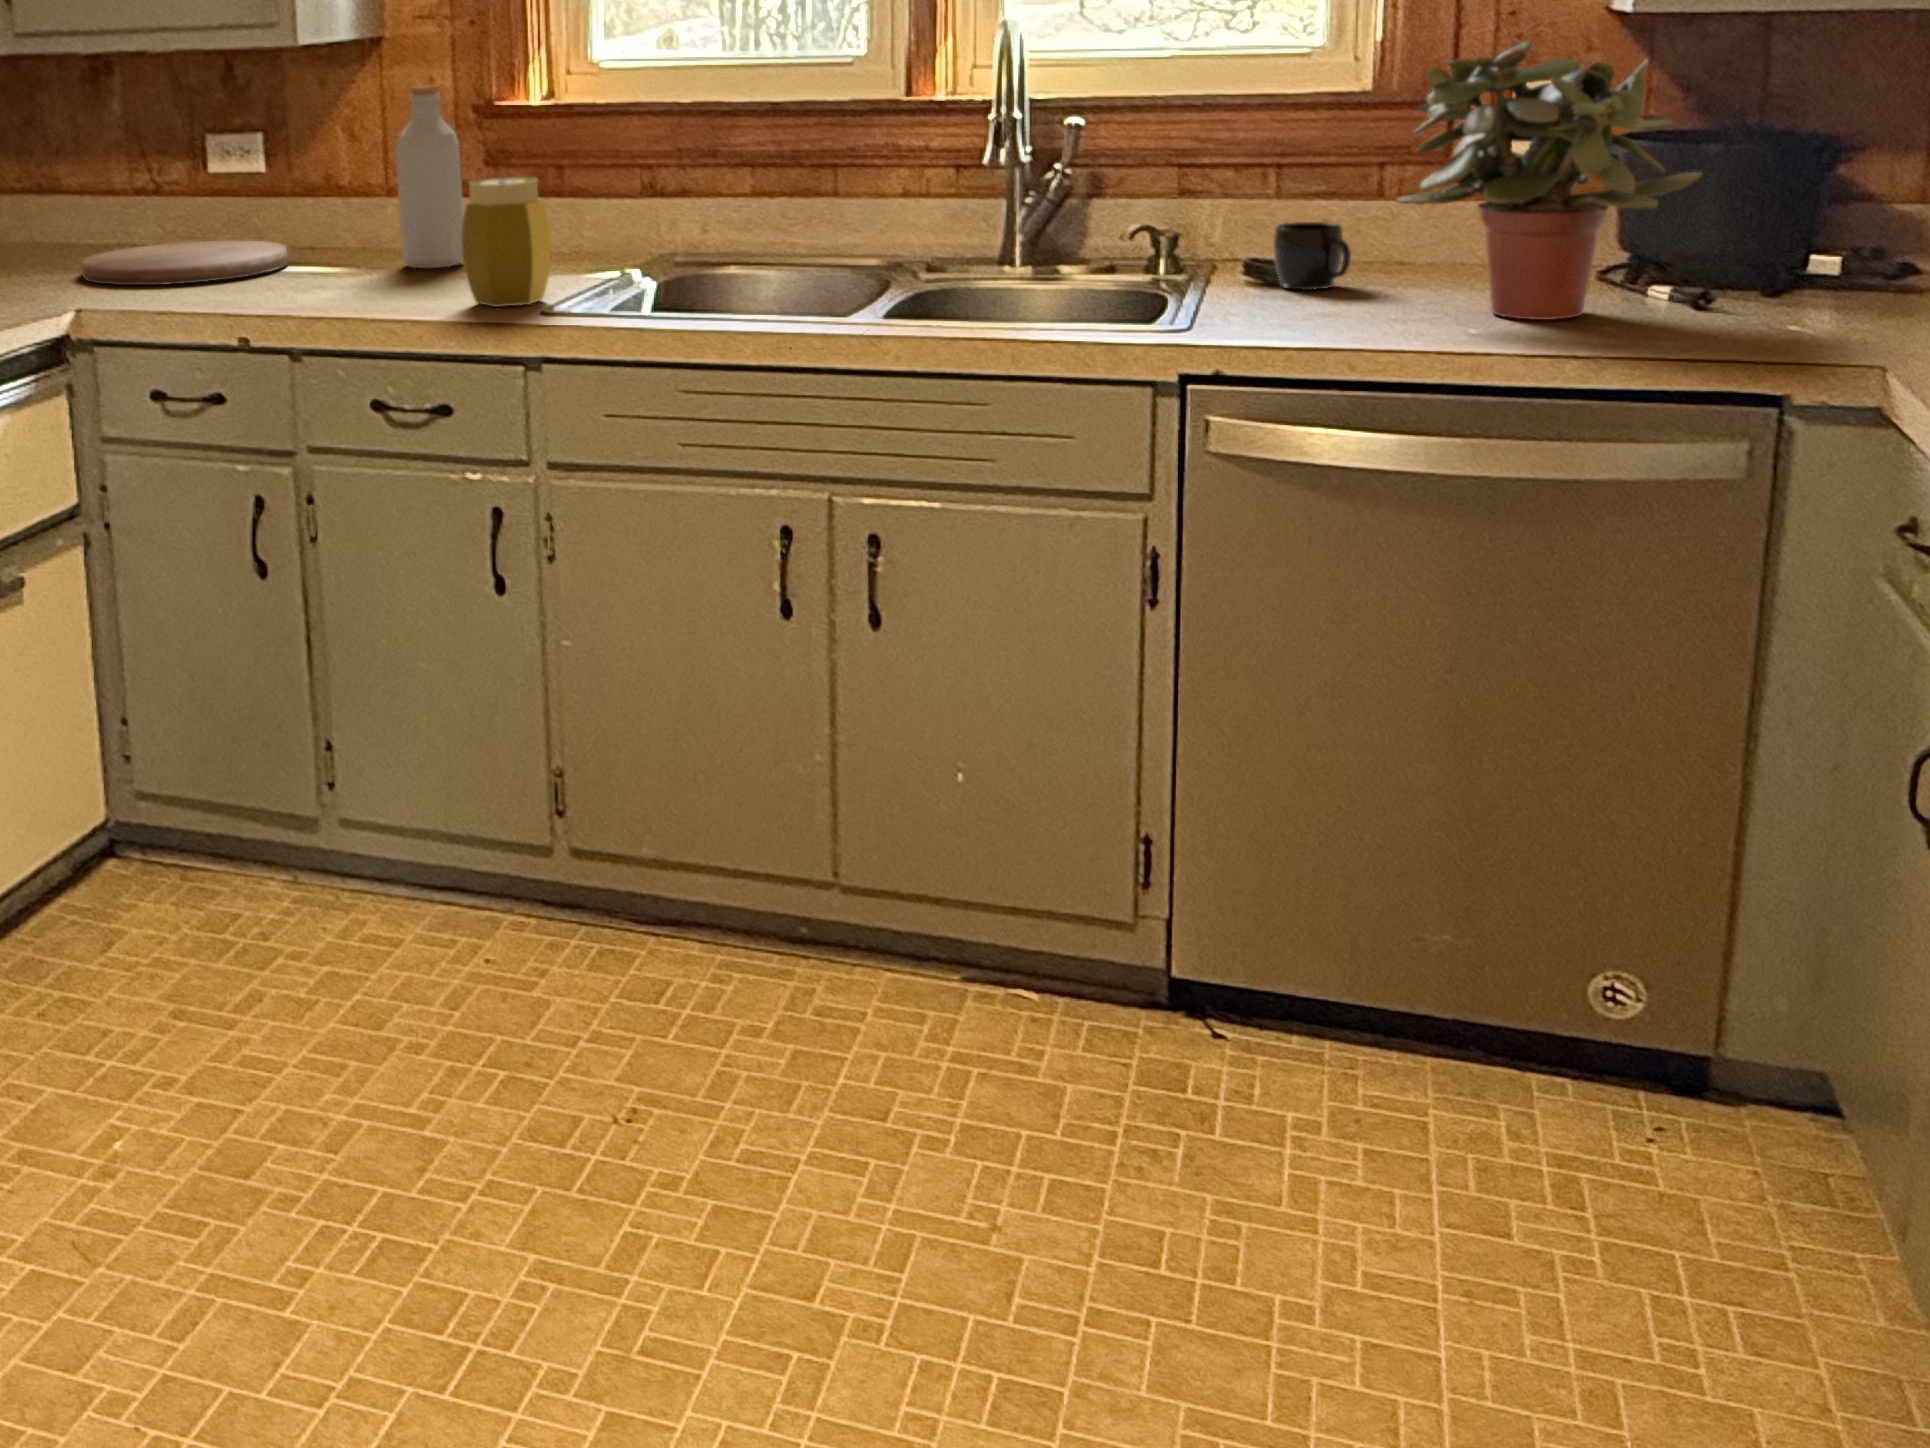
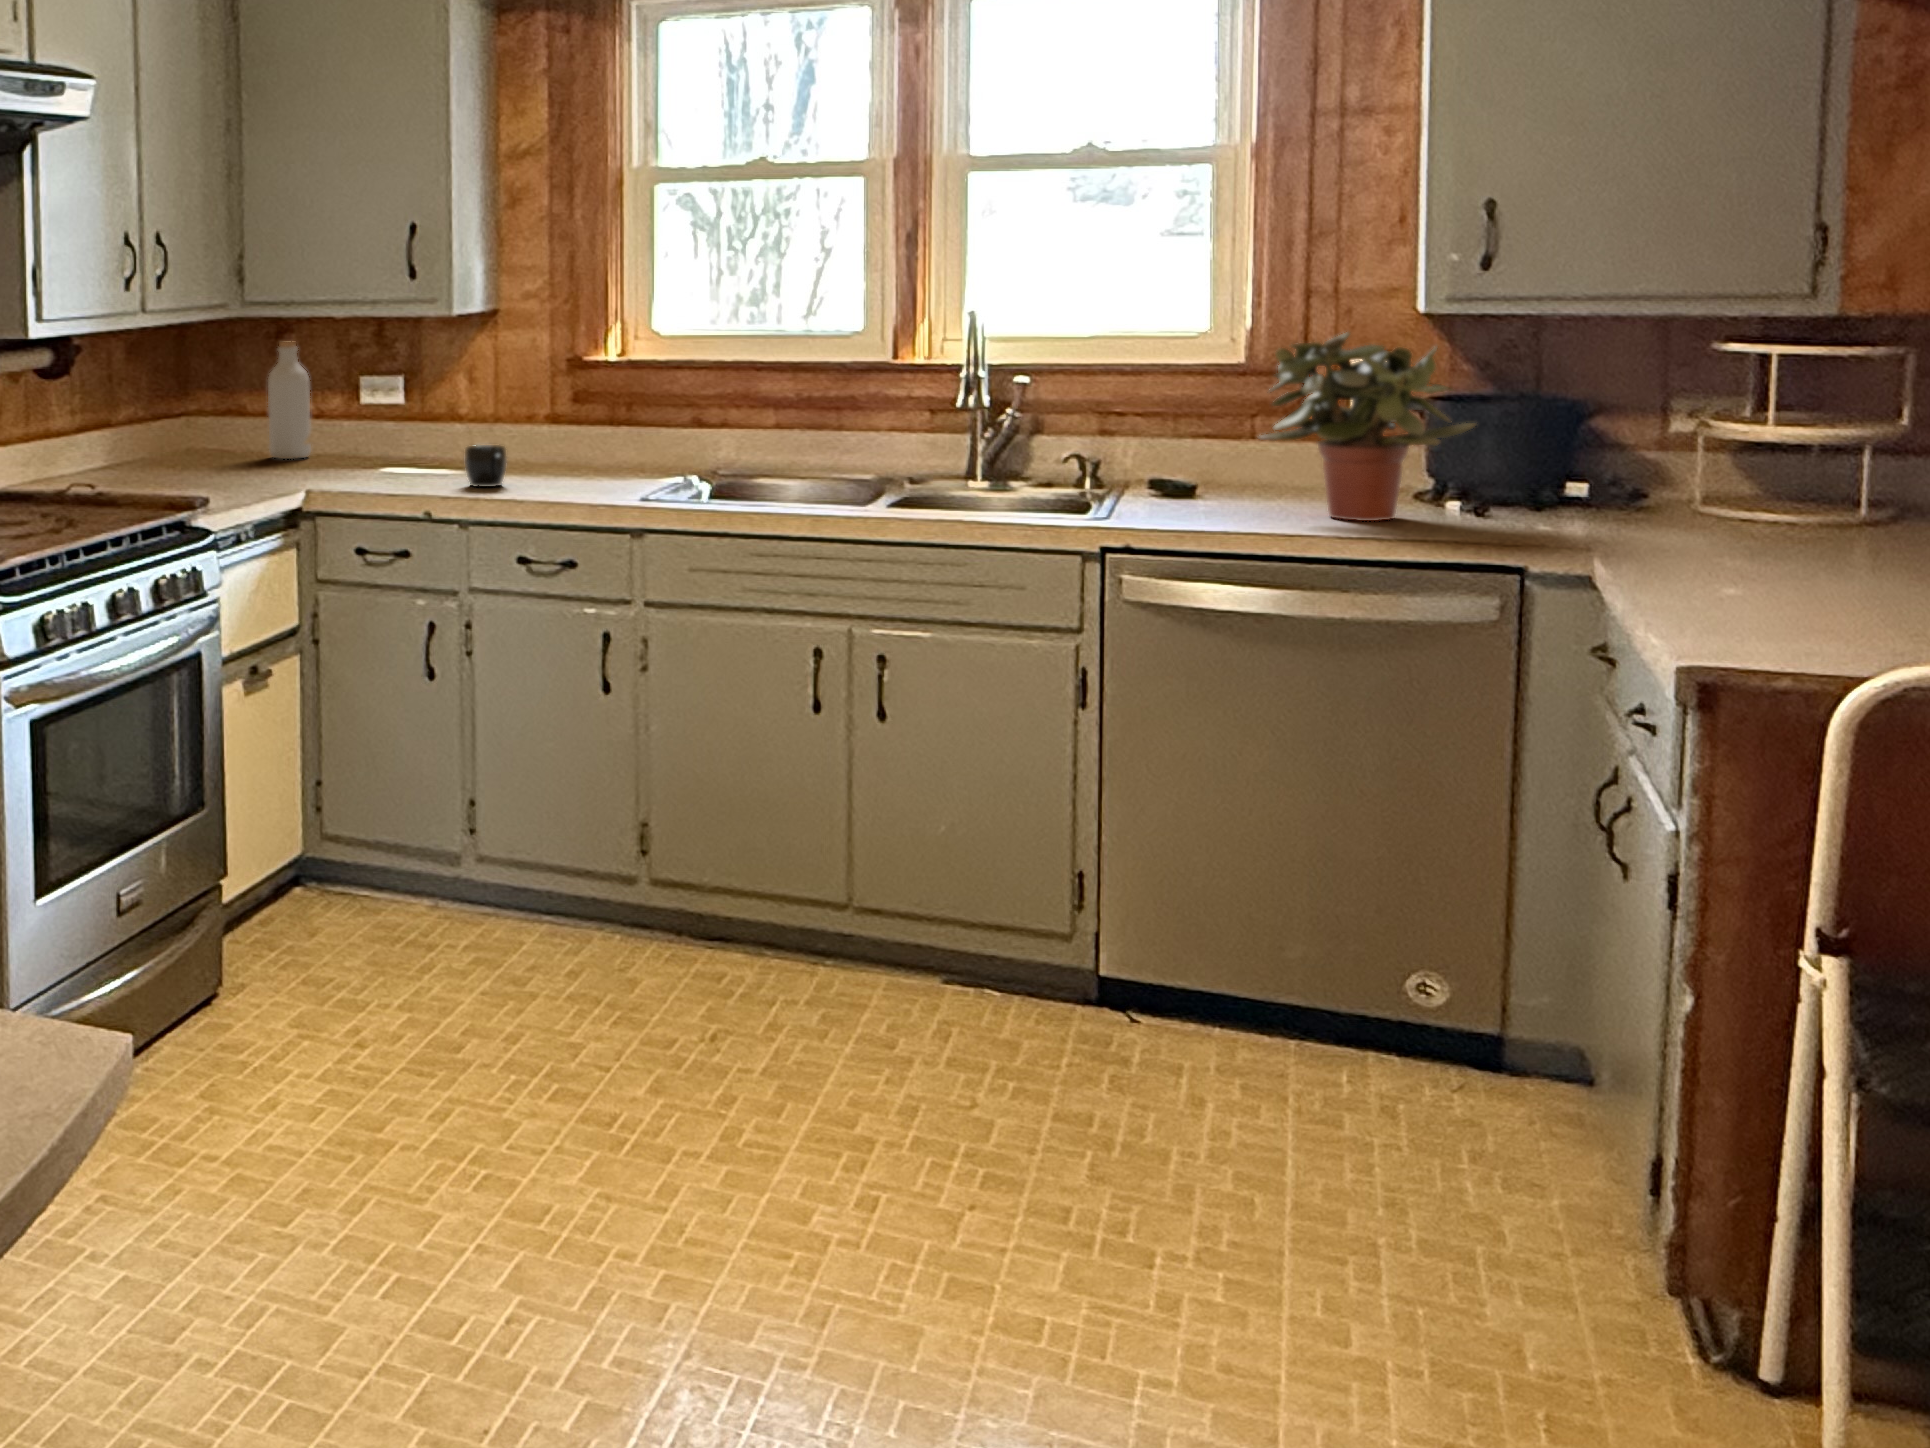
bottle: present [395,86,464,268] -> present [268,341,311,459]
jar: present [462,177,551,307] -> none [584,409,646,496]
mug: present [1274,222,1351,290] -> present [465,445,507,487]
cutting board: present [82,241,288,285] -> none [286,452,432,478]

